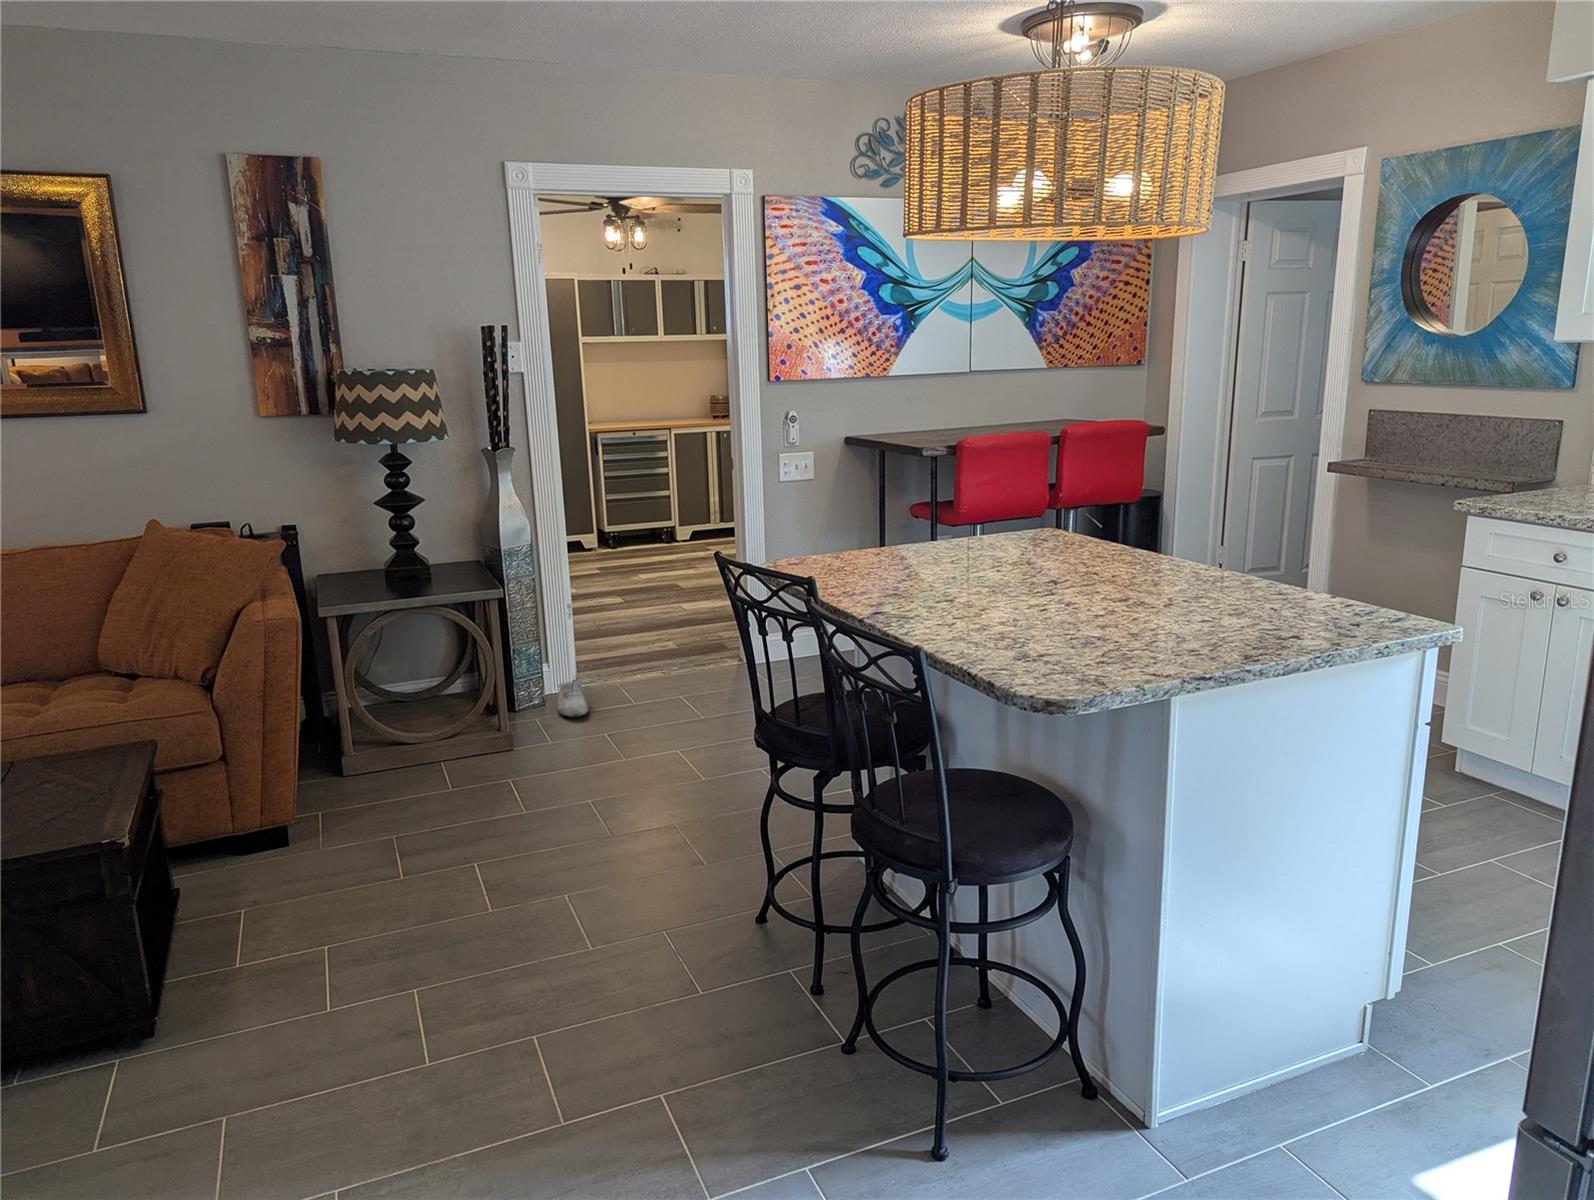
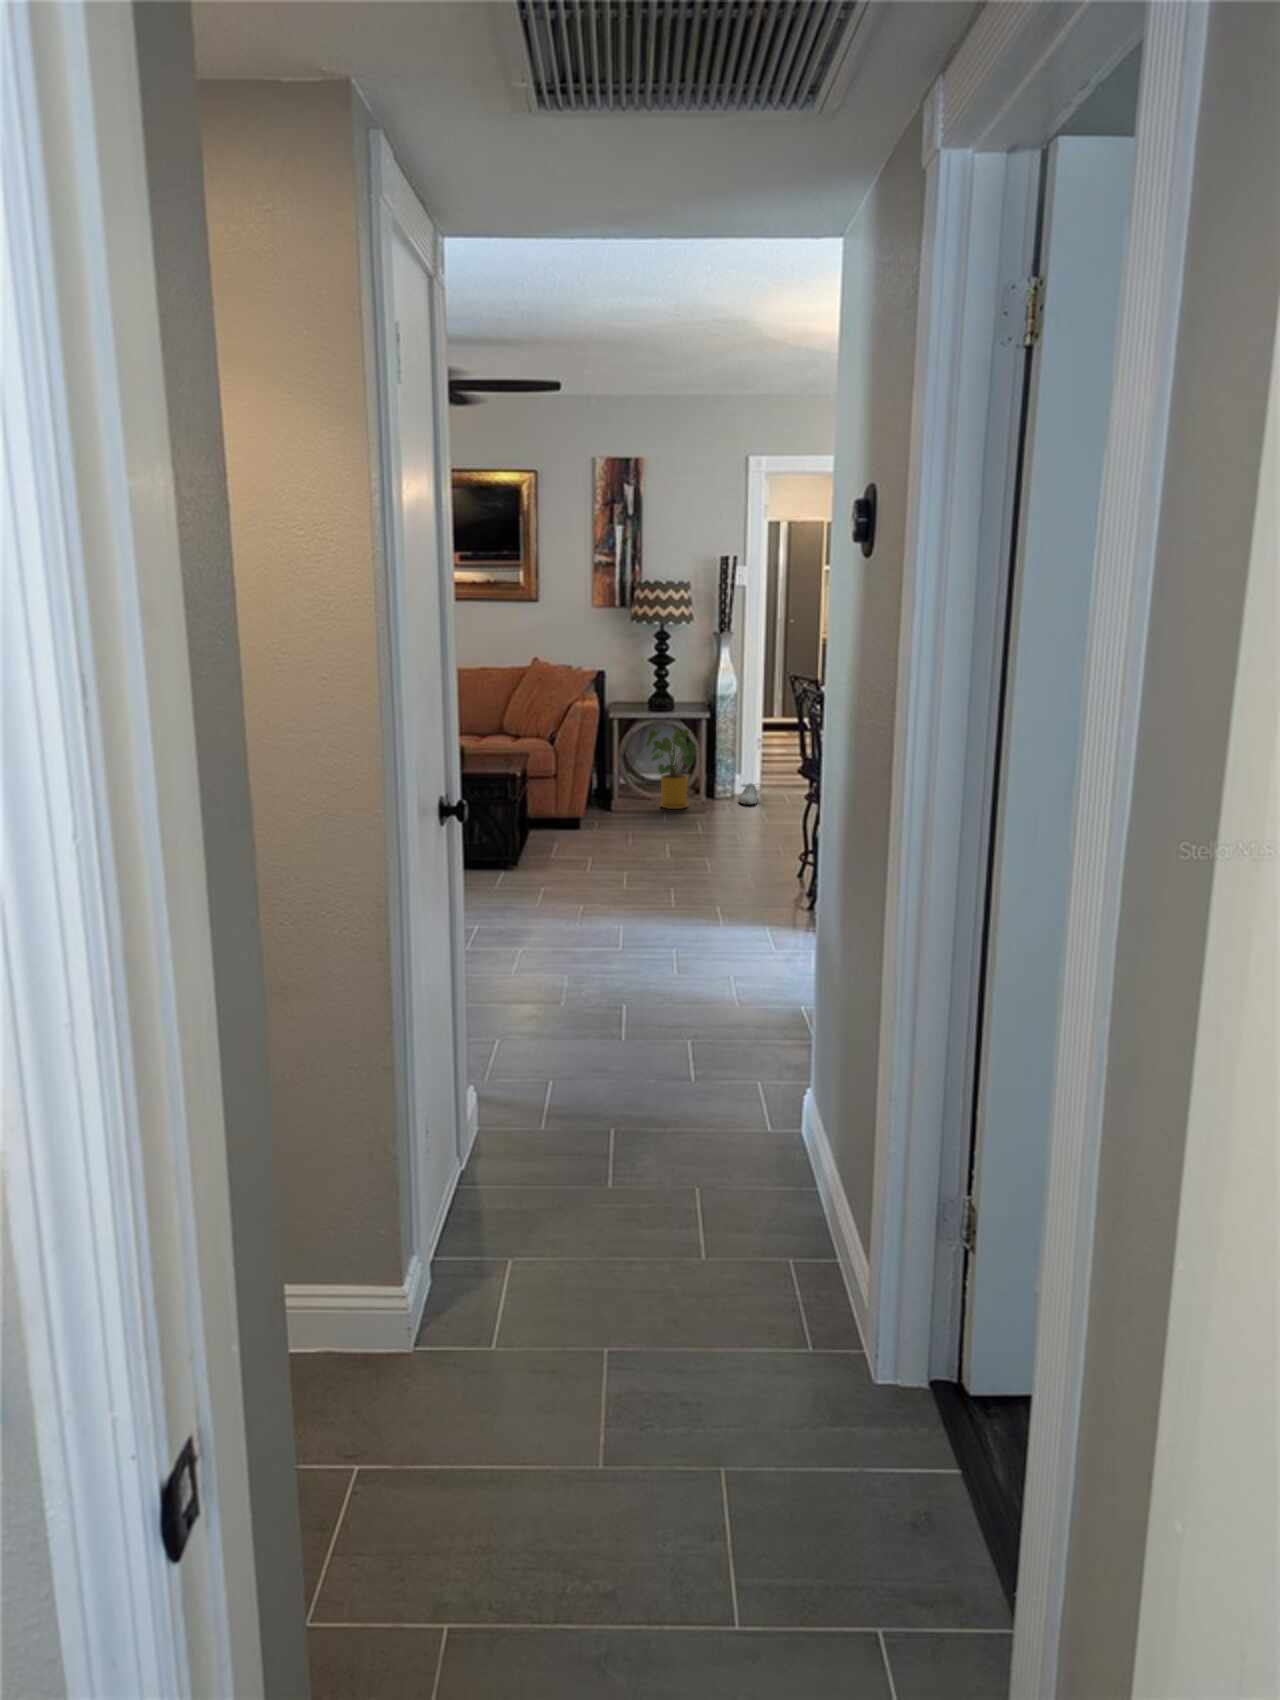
house plant: none [391,610,497,751] -> present [646,728,699,809]

